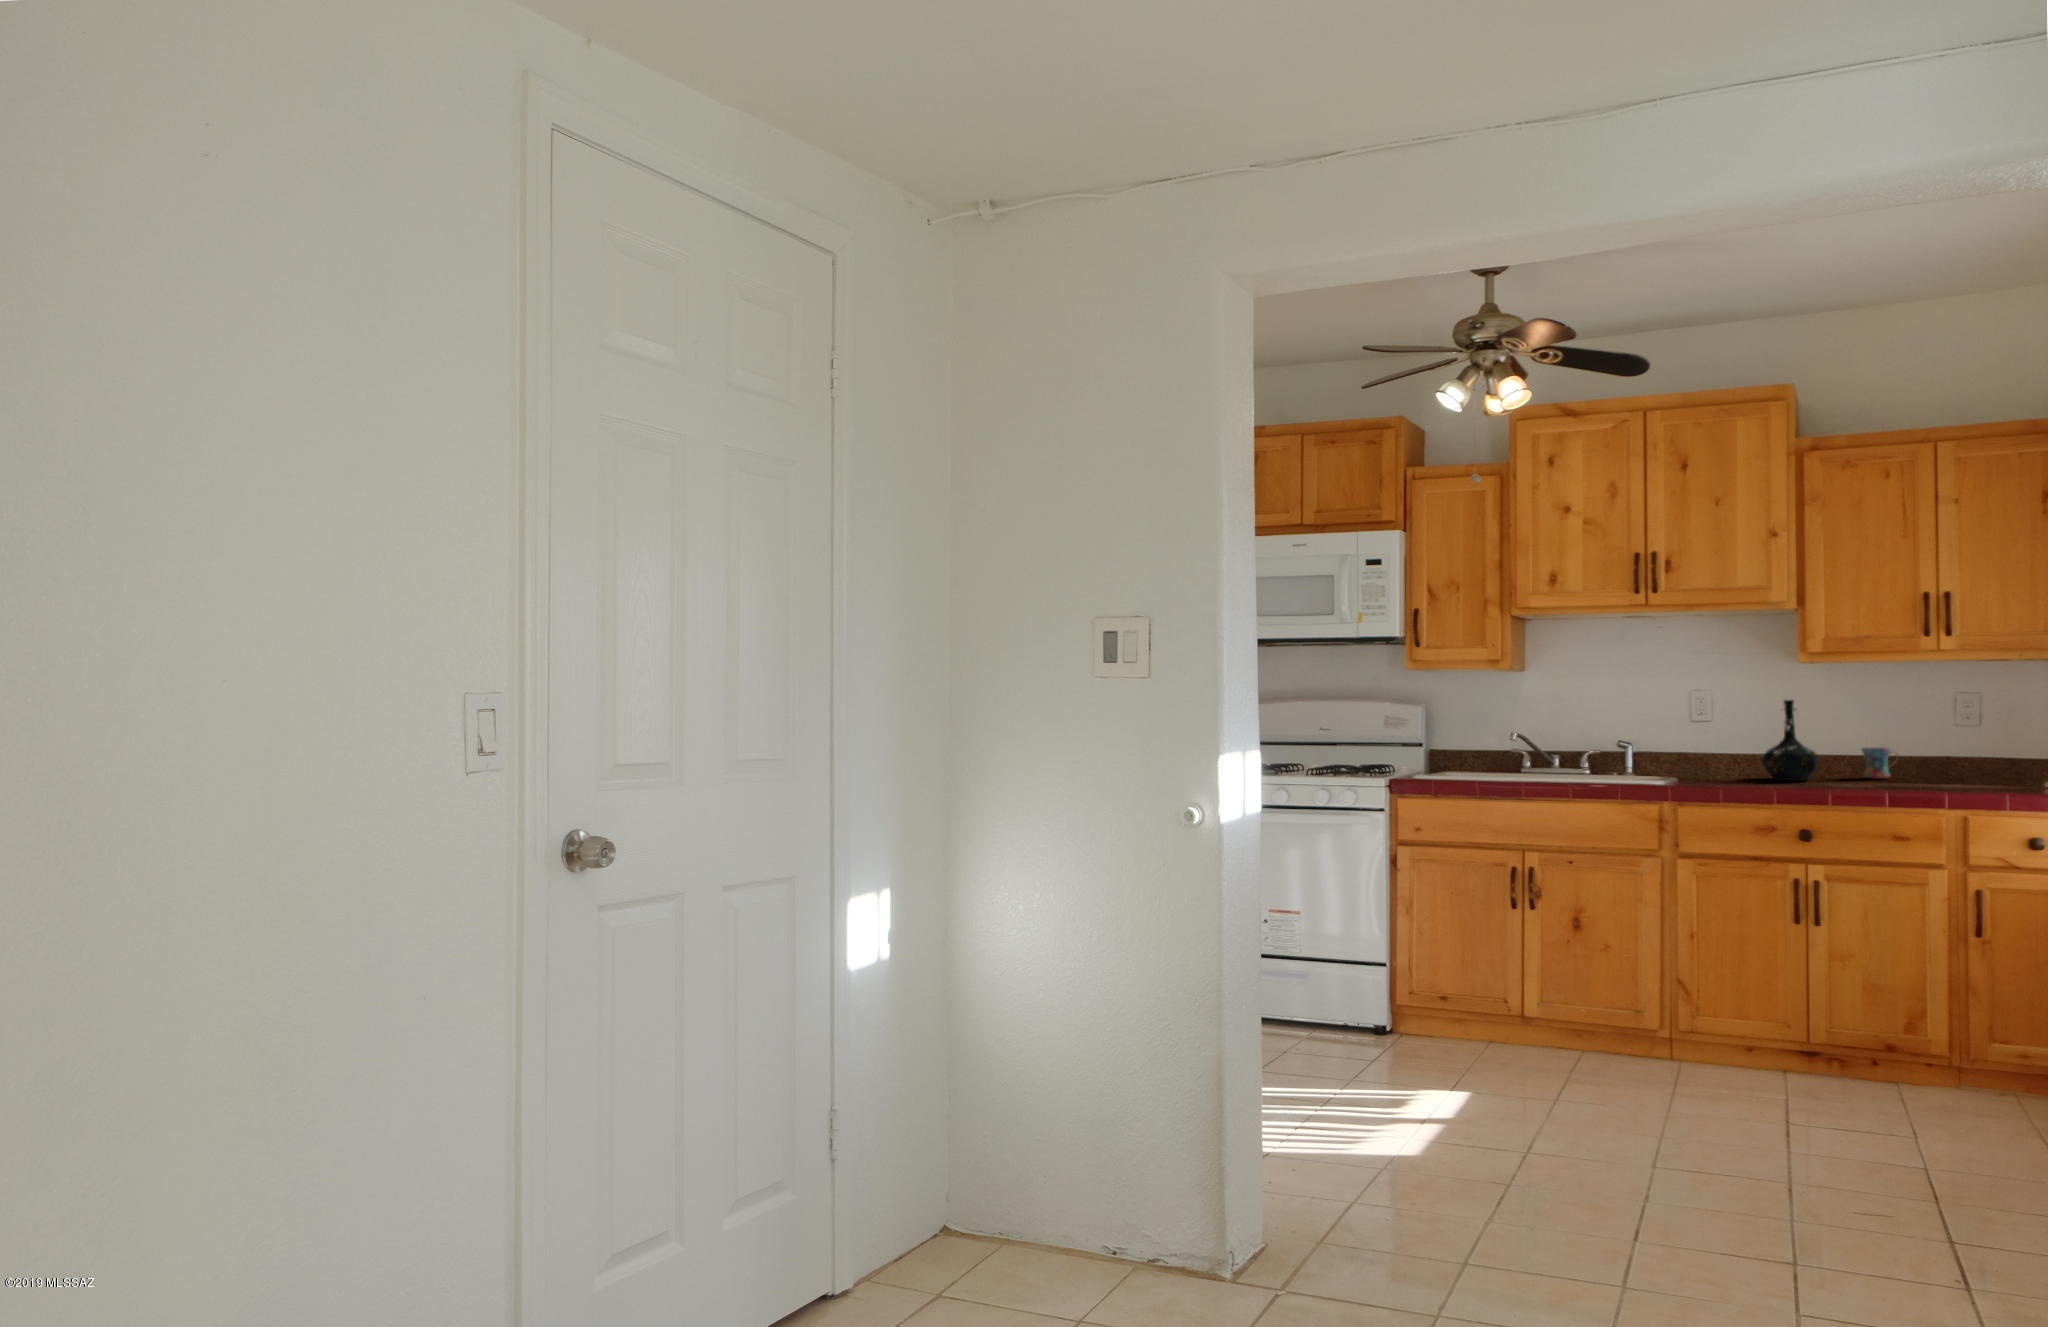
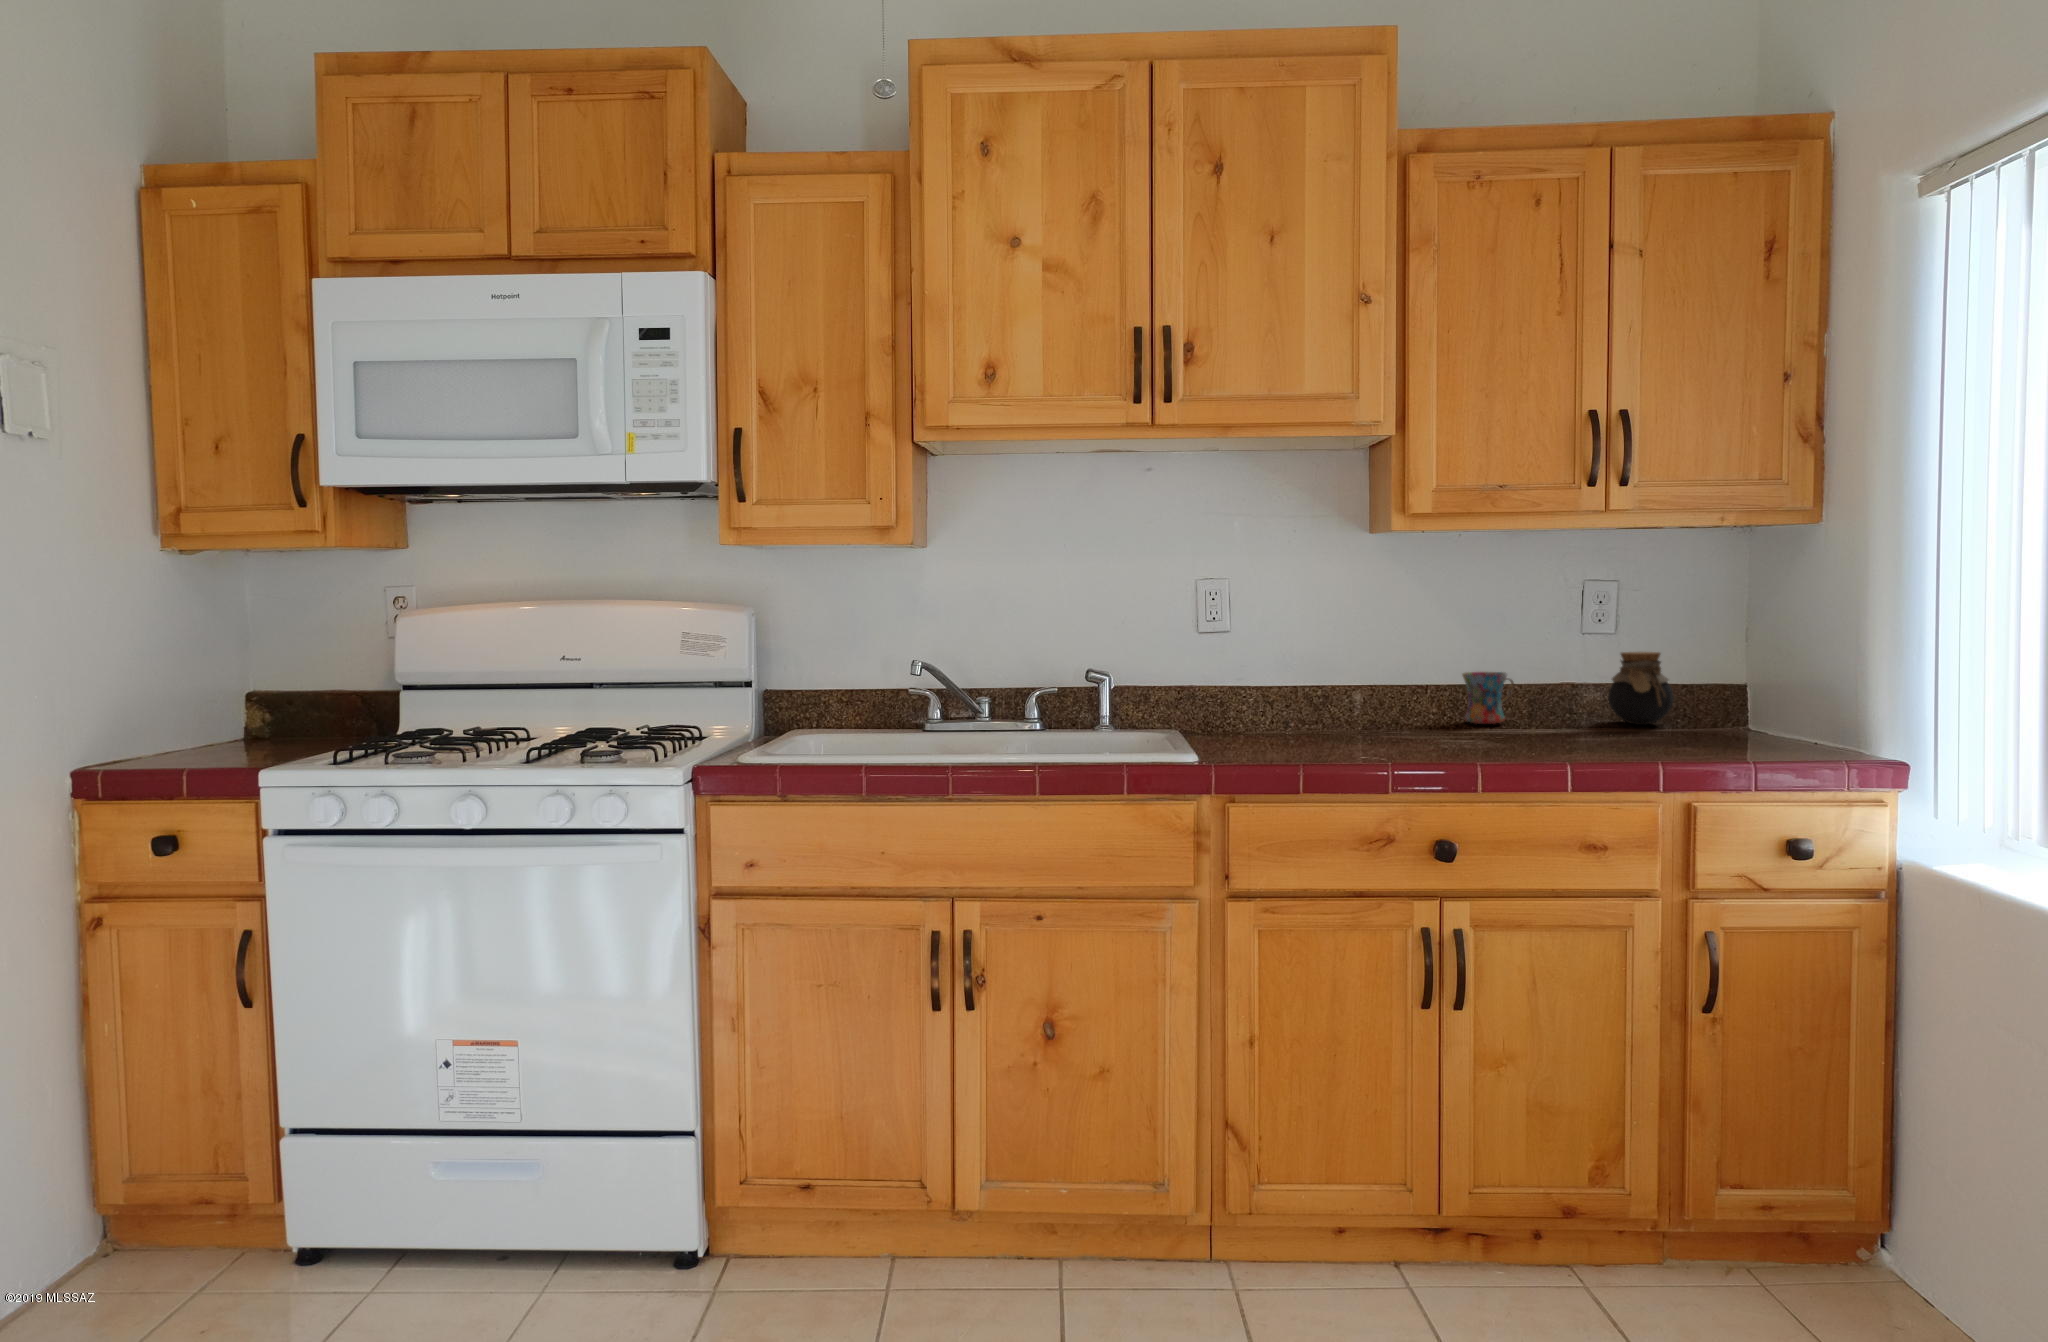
bottle: present [1763,700,1818,781] -> none [1325,597,1413,735]
jar: none [1963,737,2008,782] -> present [1608,652,1674,725]

